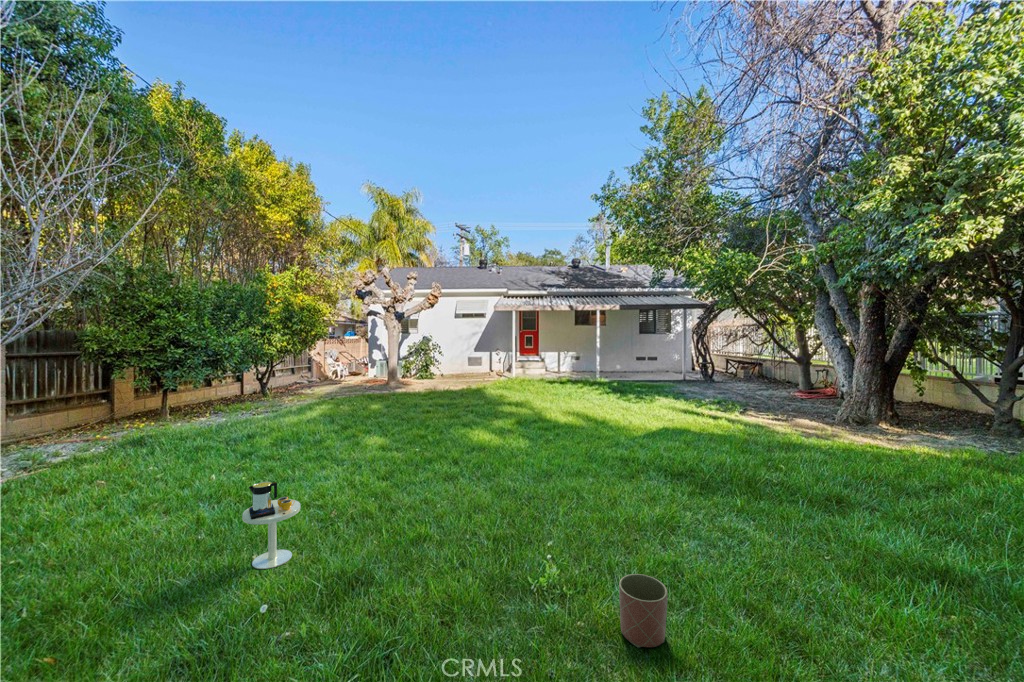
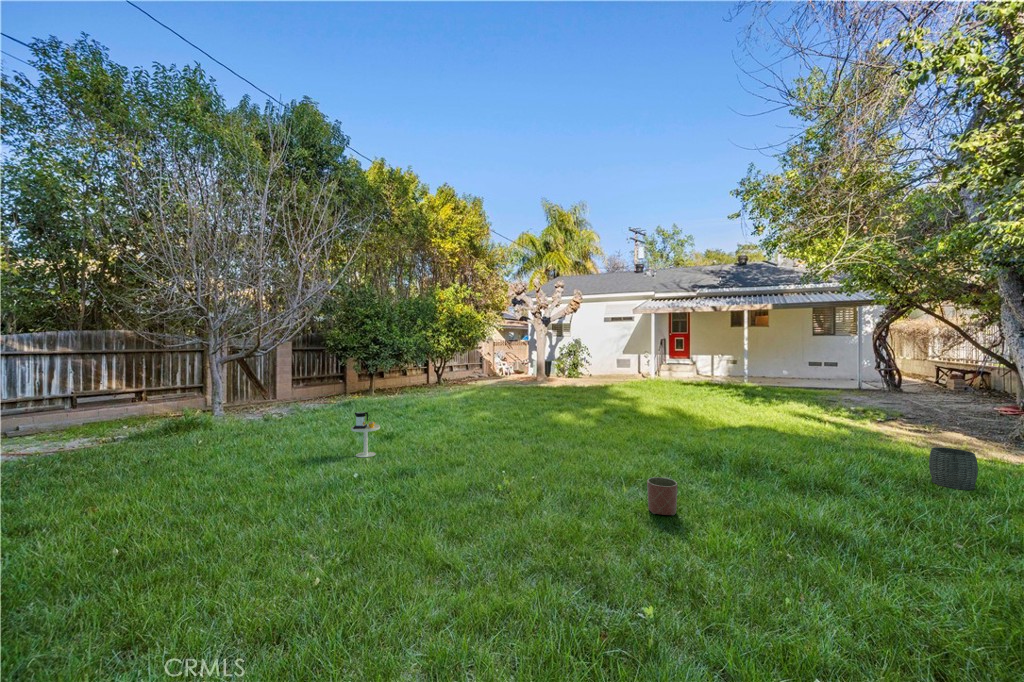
woven basket: none [881,442,922,480] -> present [929,447,978,490]
planter: present [619,574,668,648] -> present [647,477,678,516]

